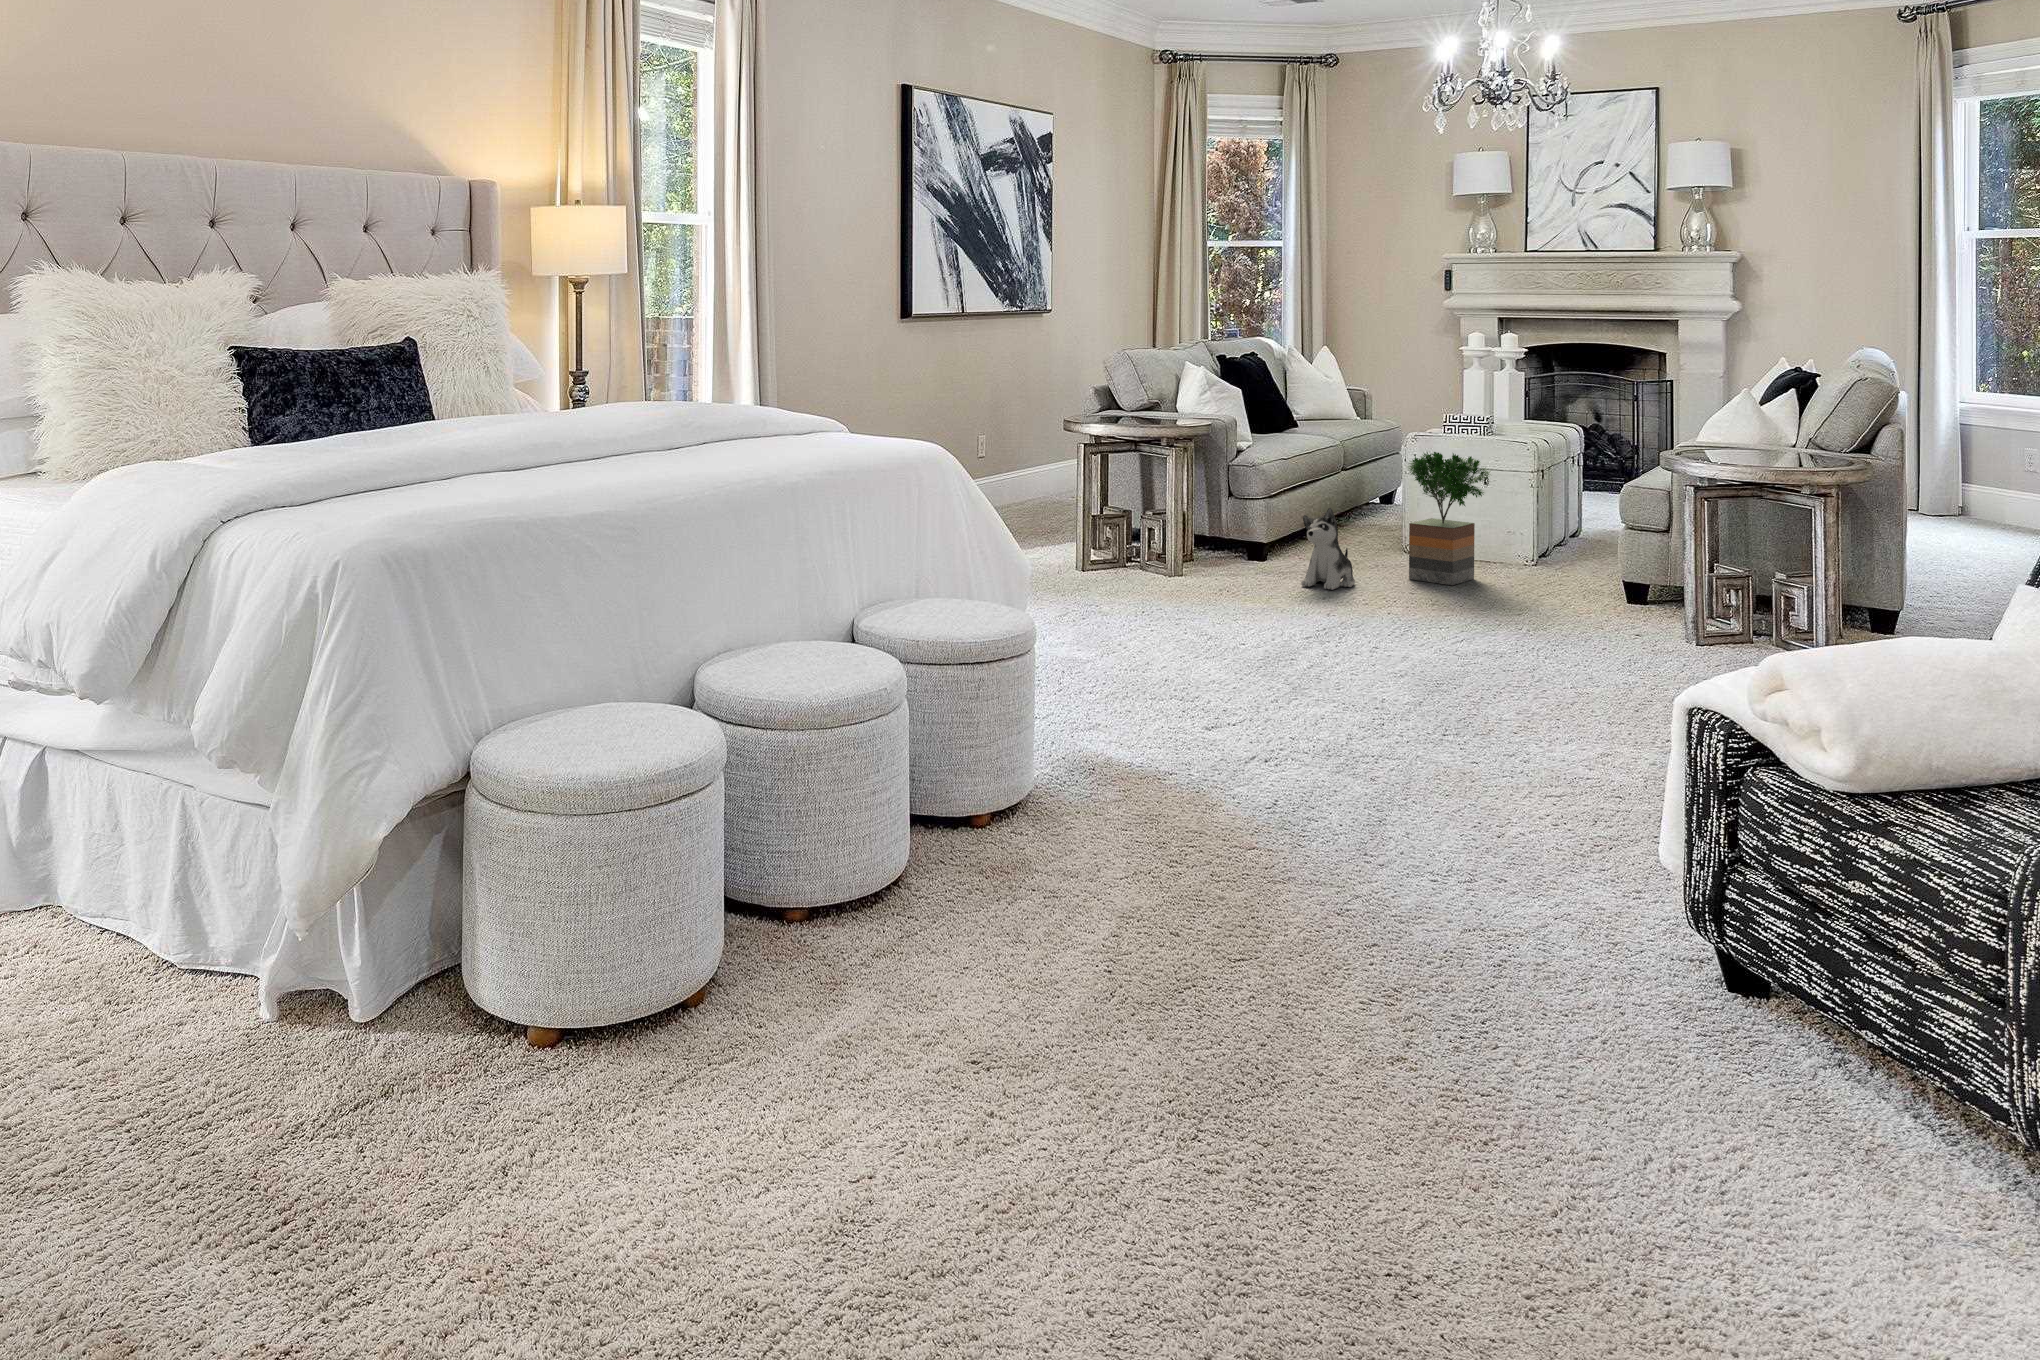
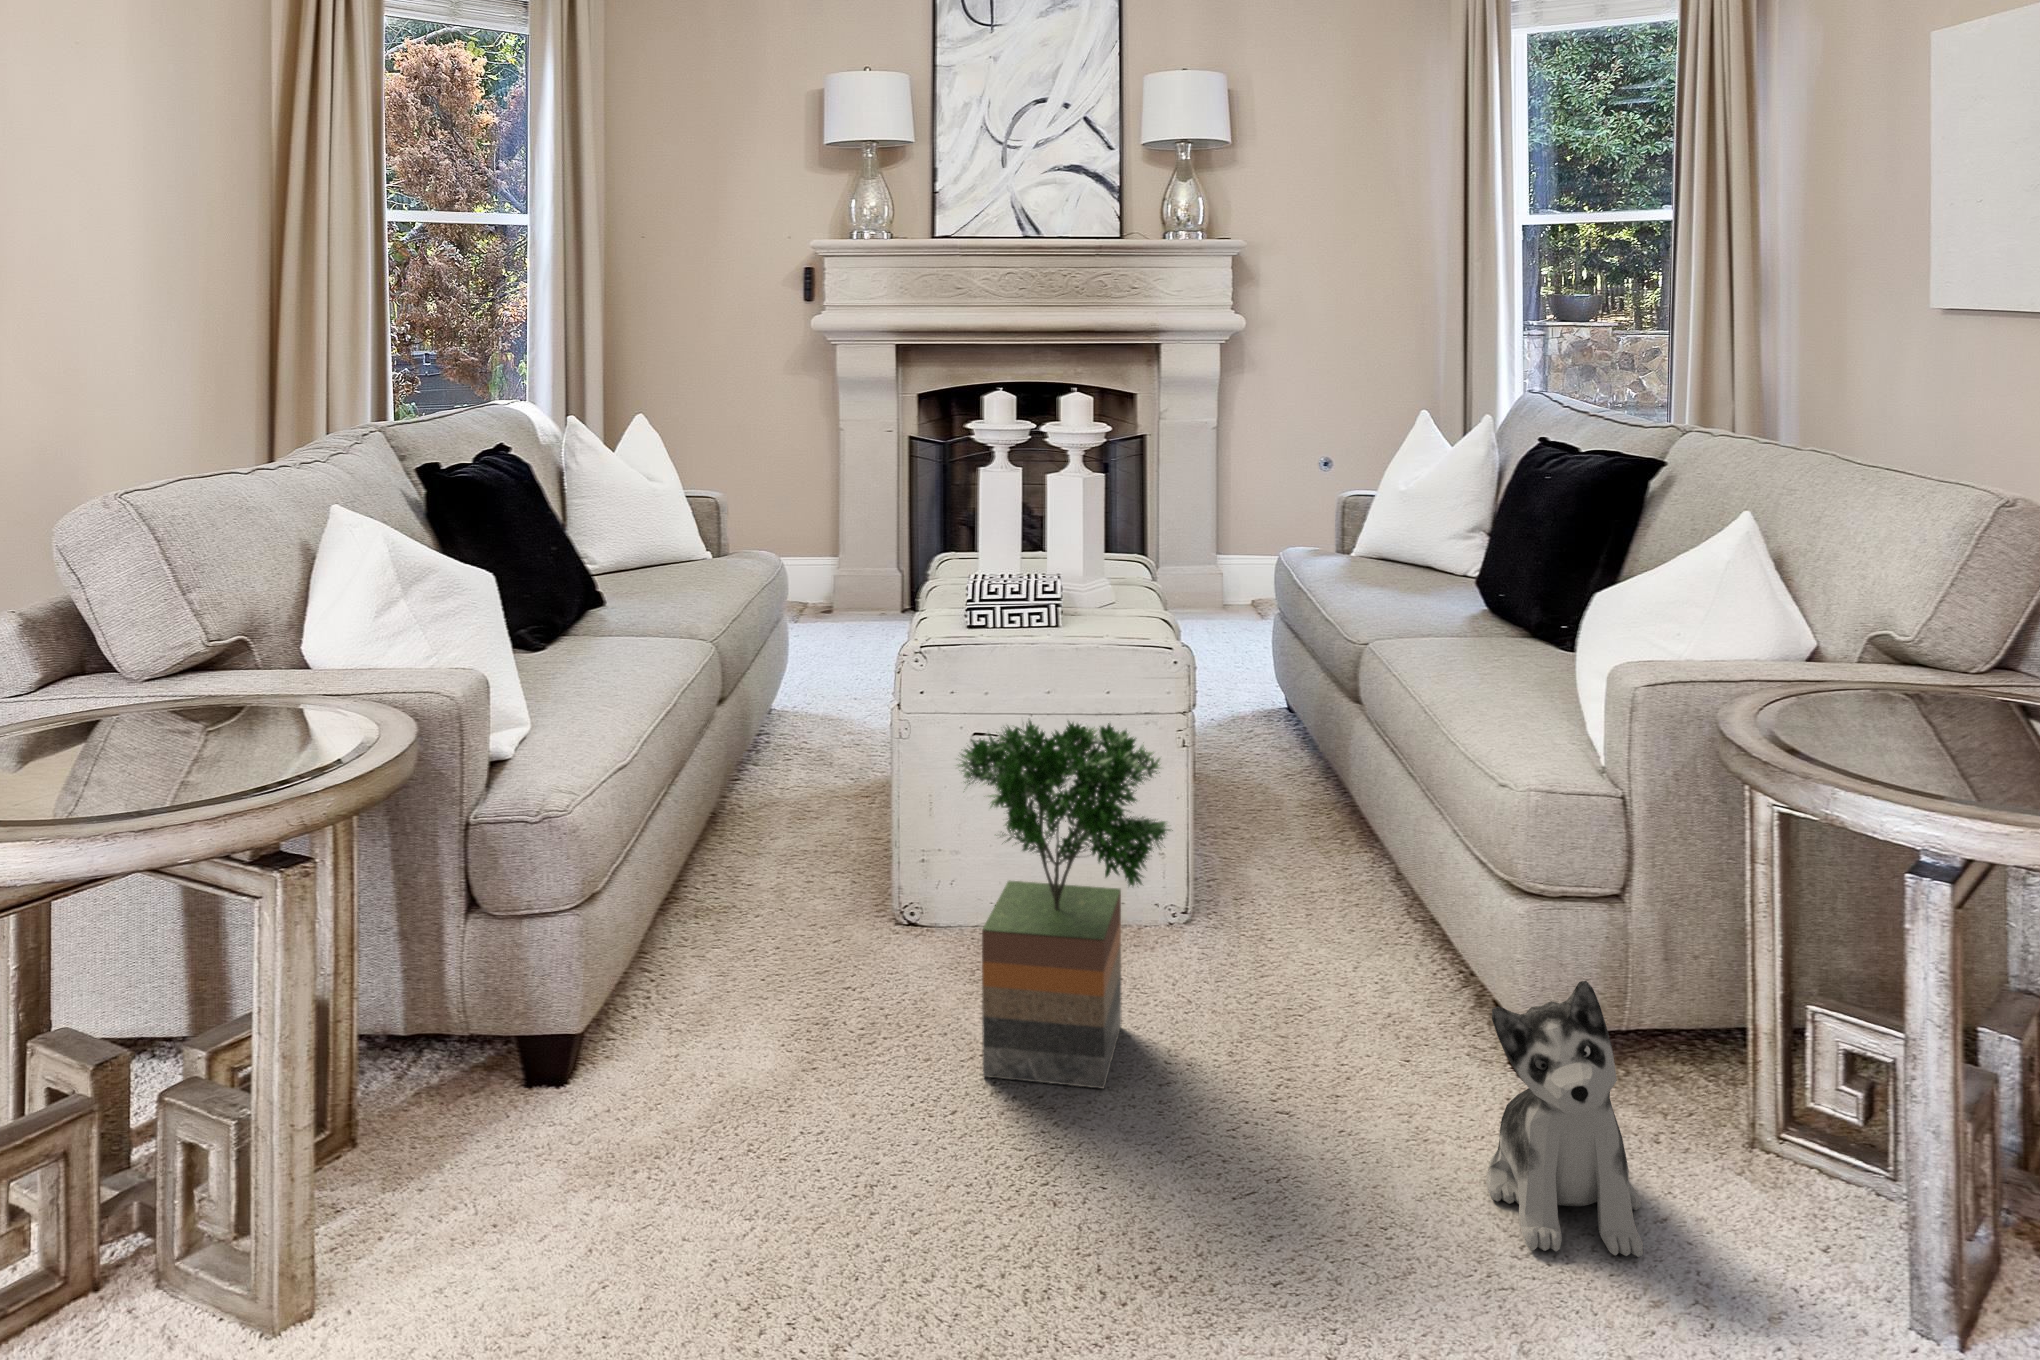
plush toy: present [1301,508,1355,590] -> present [1486,981,1643,1257]

